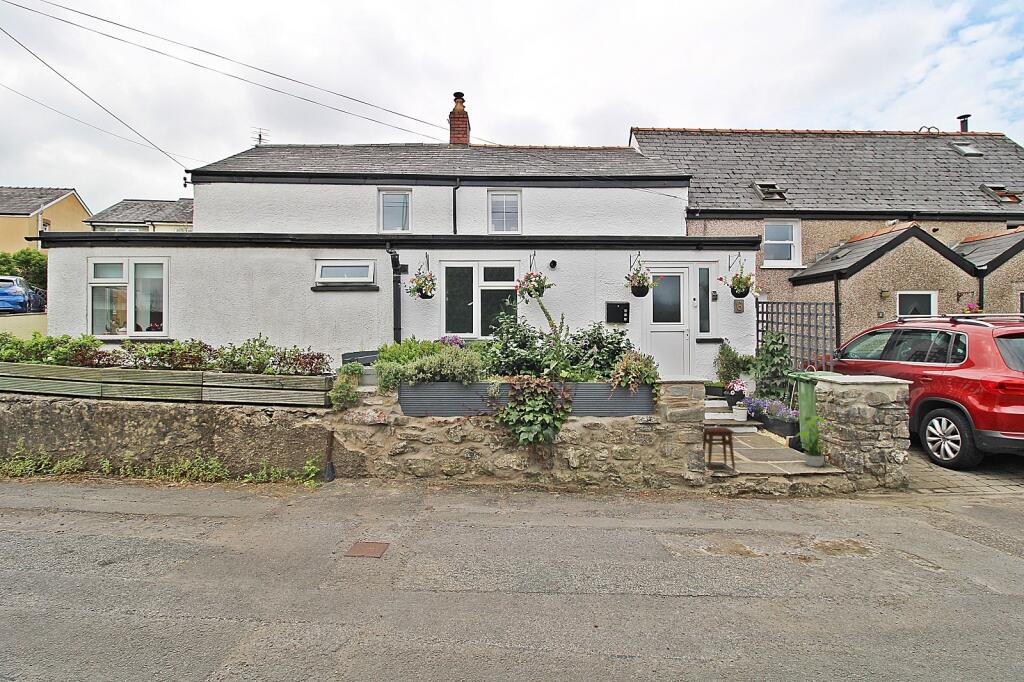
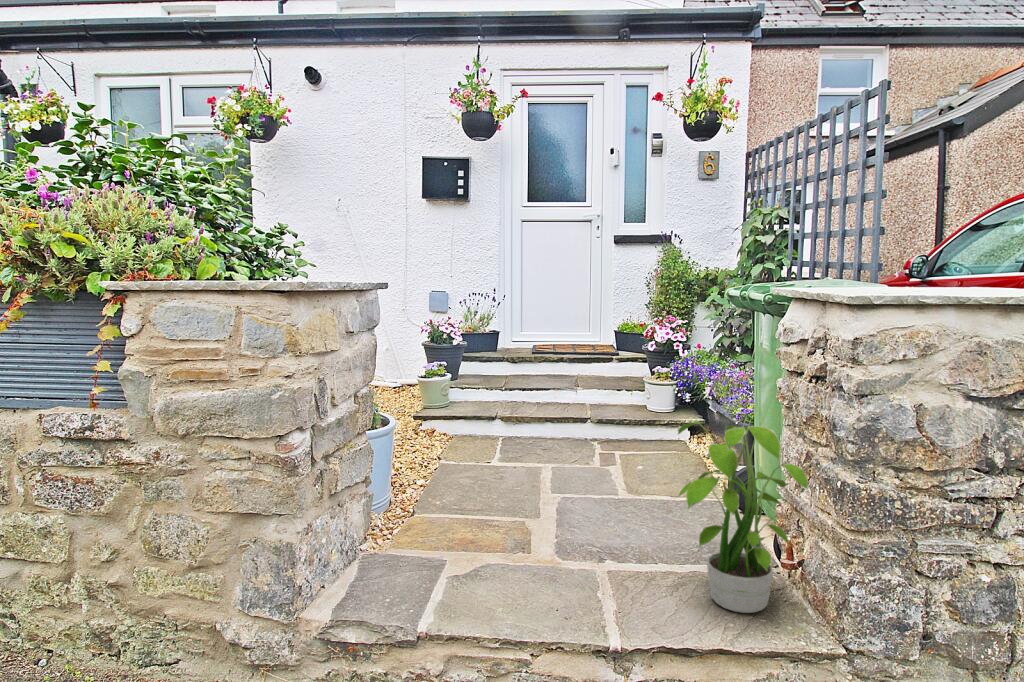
stool: present [703,427,735,470] -> none [322,449,440,615]

